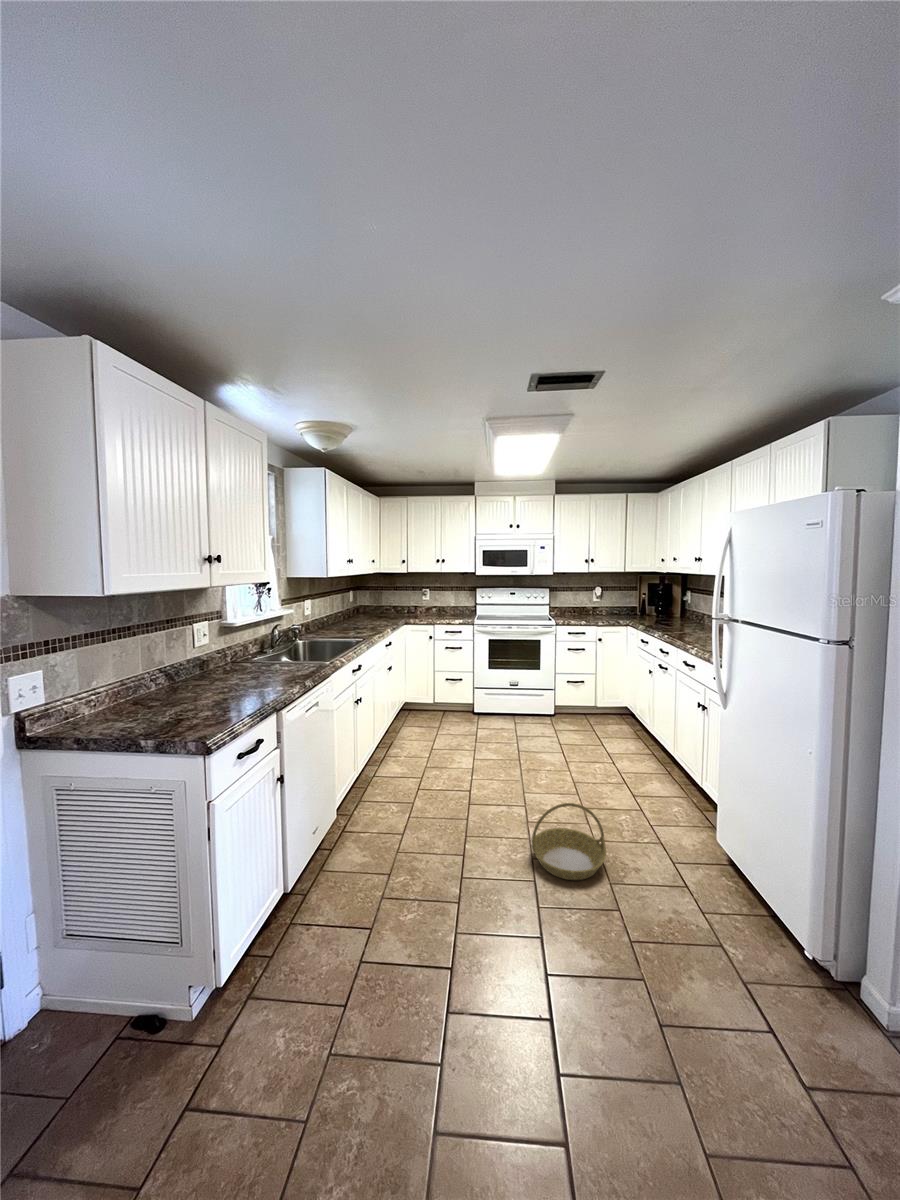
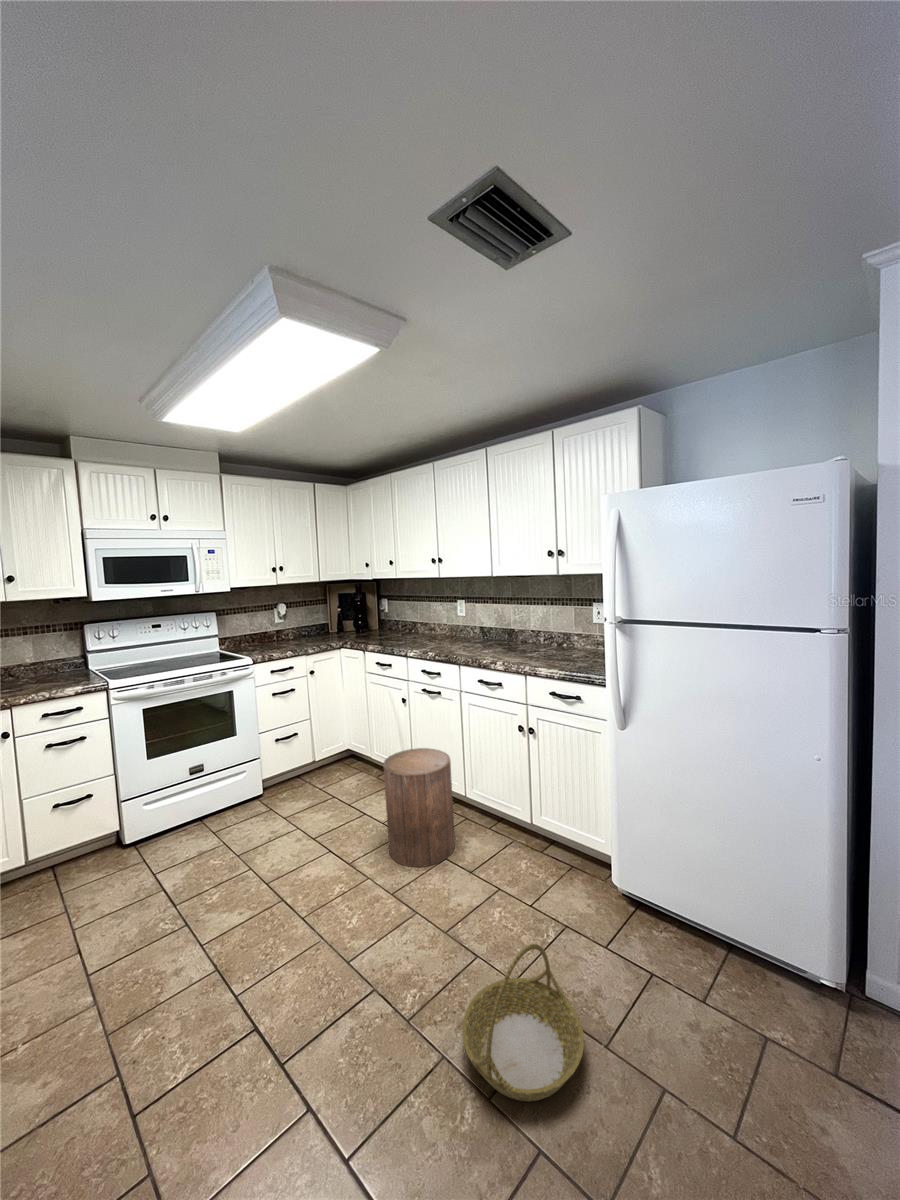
stool: none [594,703,648,786] -> present [383,748,455,867]

